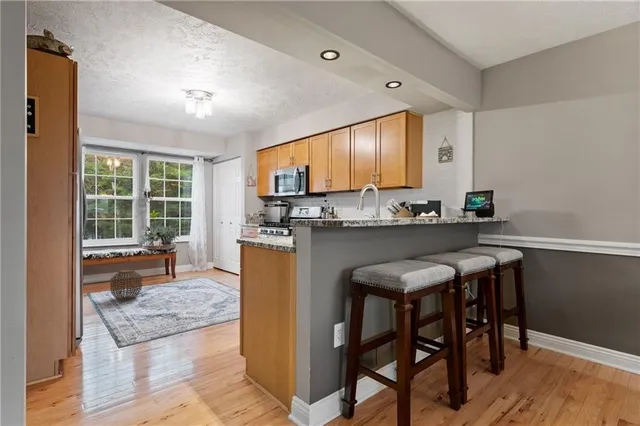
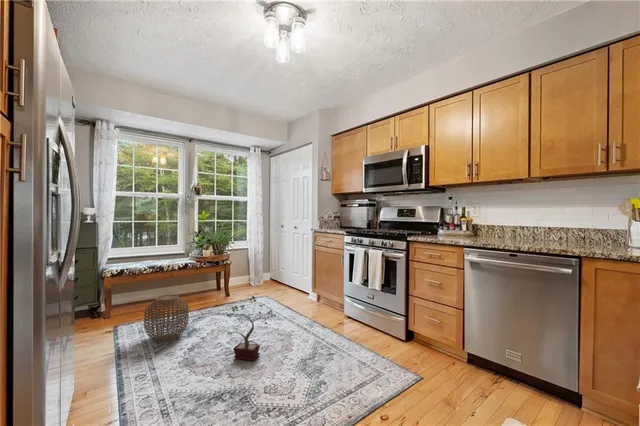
potted plant: none [167,266,199,306] -> present [227,296,276,361]

